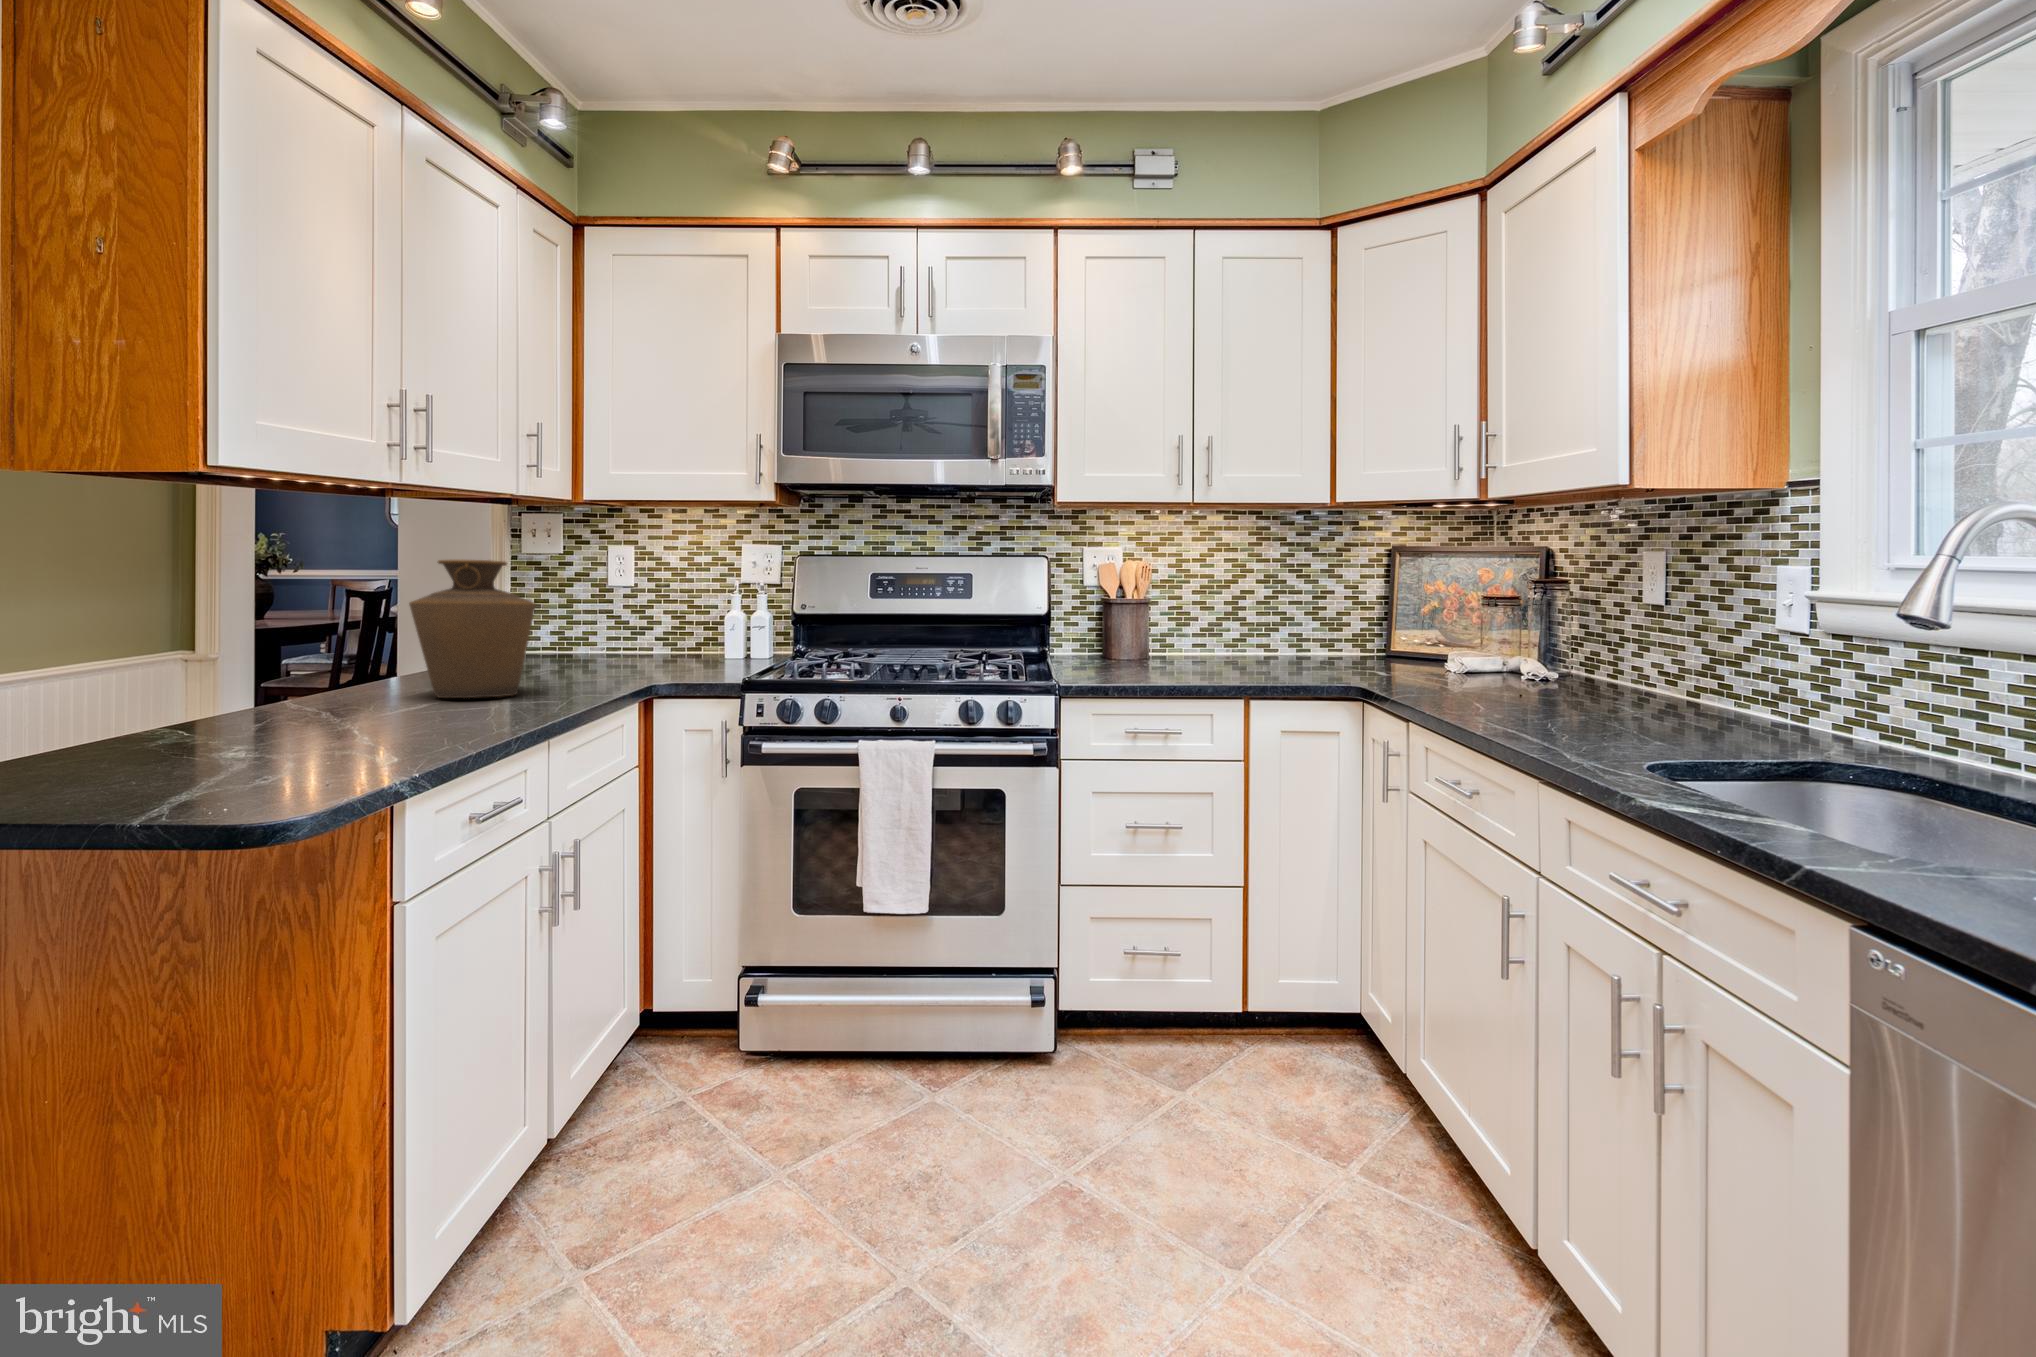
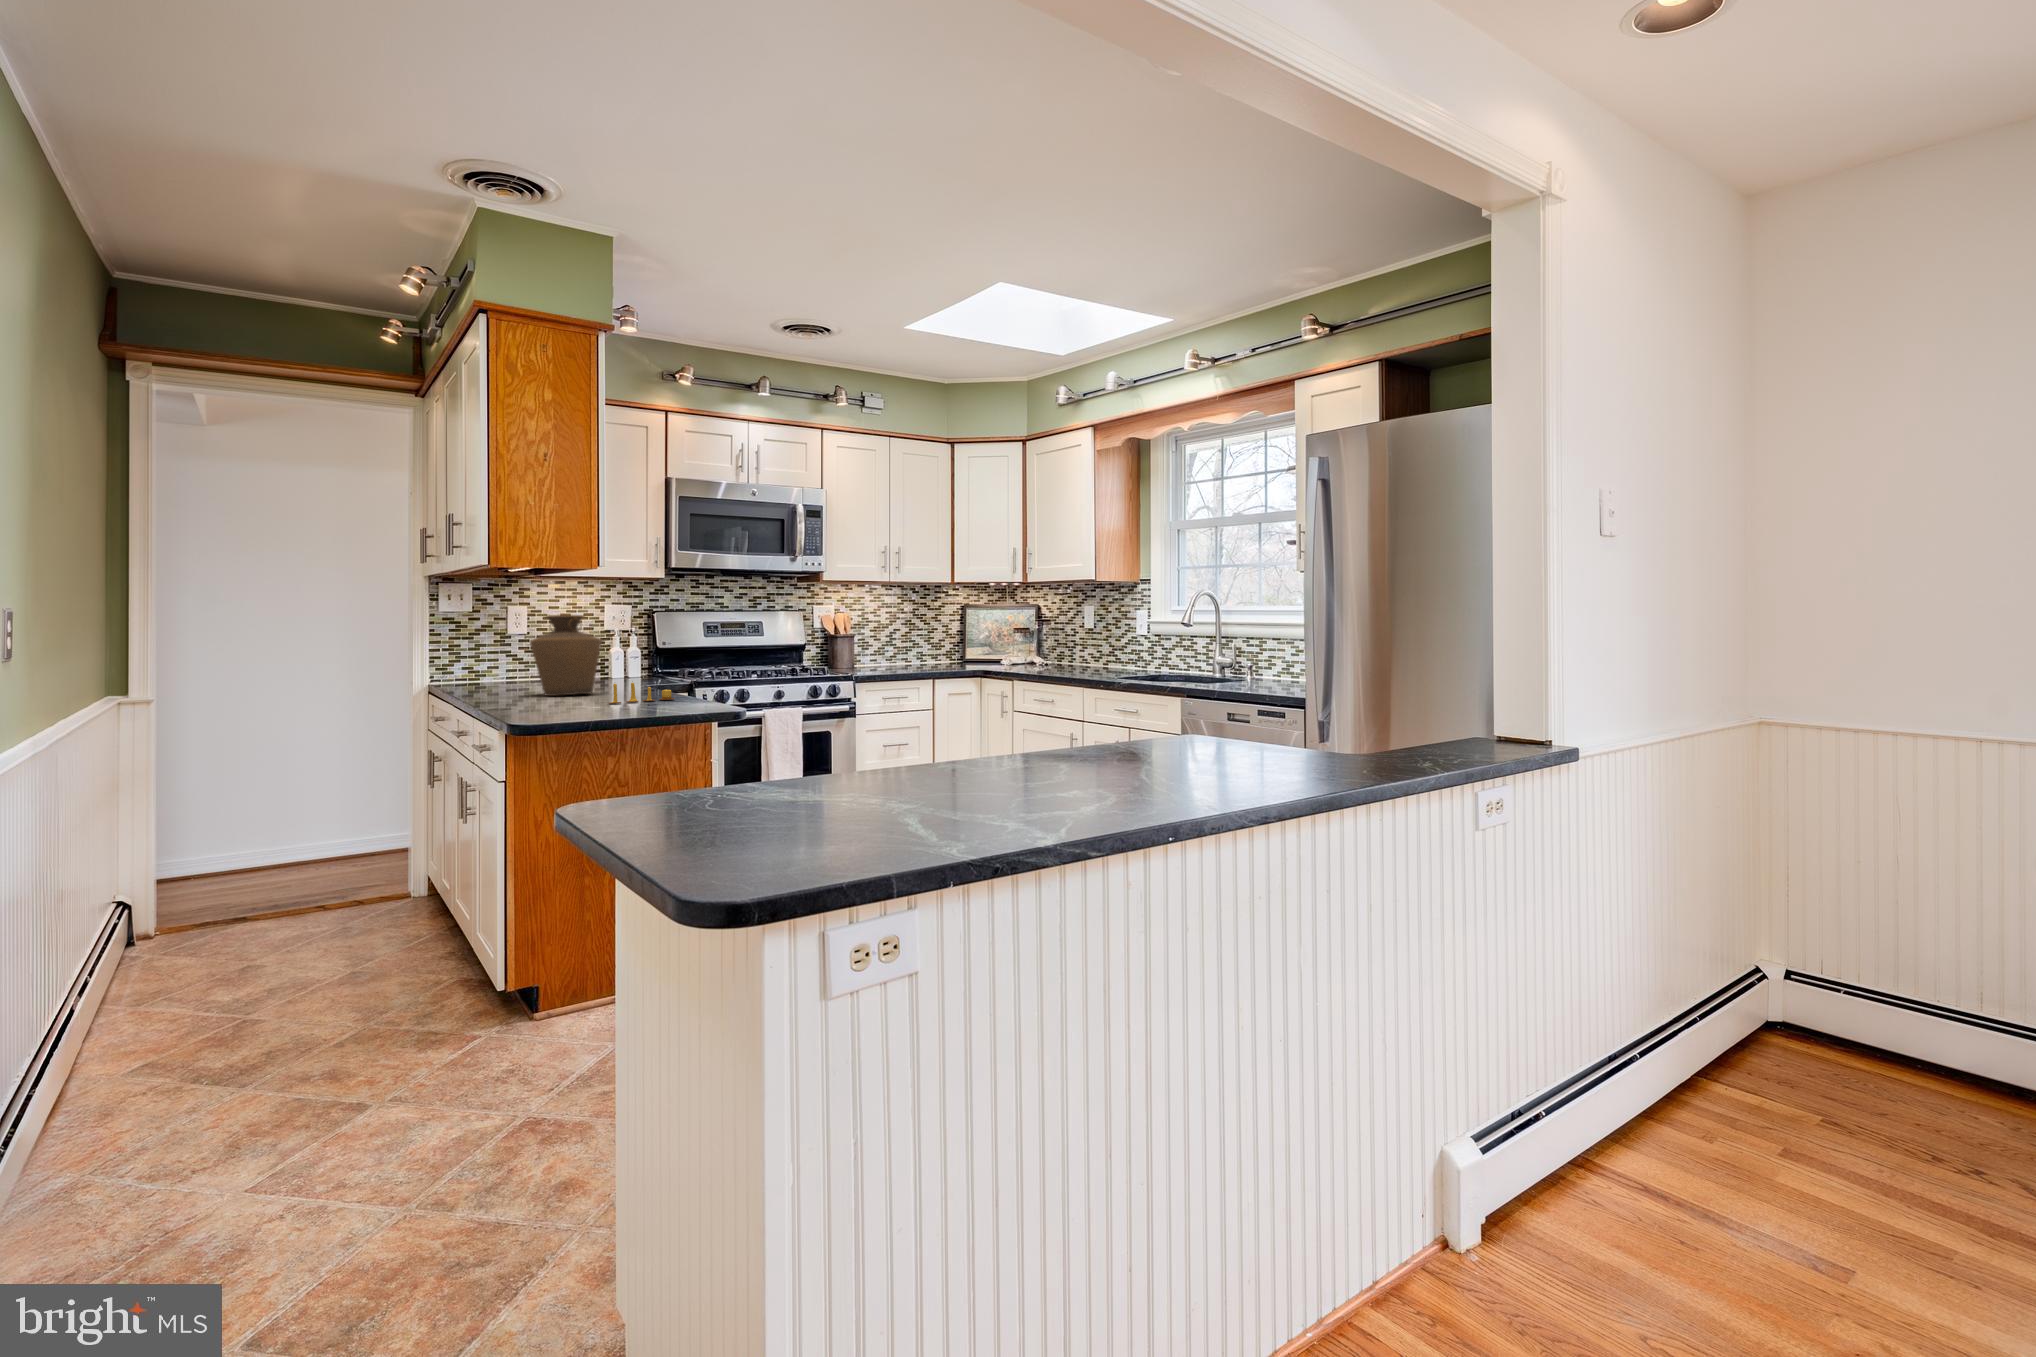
candle: none [326,692,491,737] -> present [609,682,675,704]

